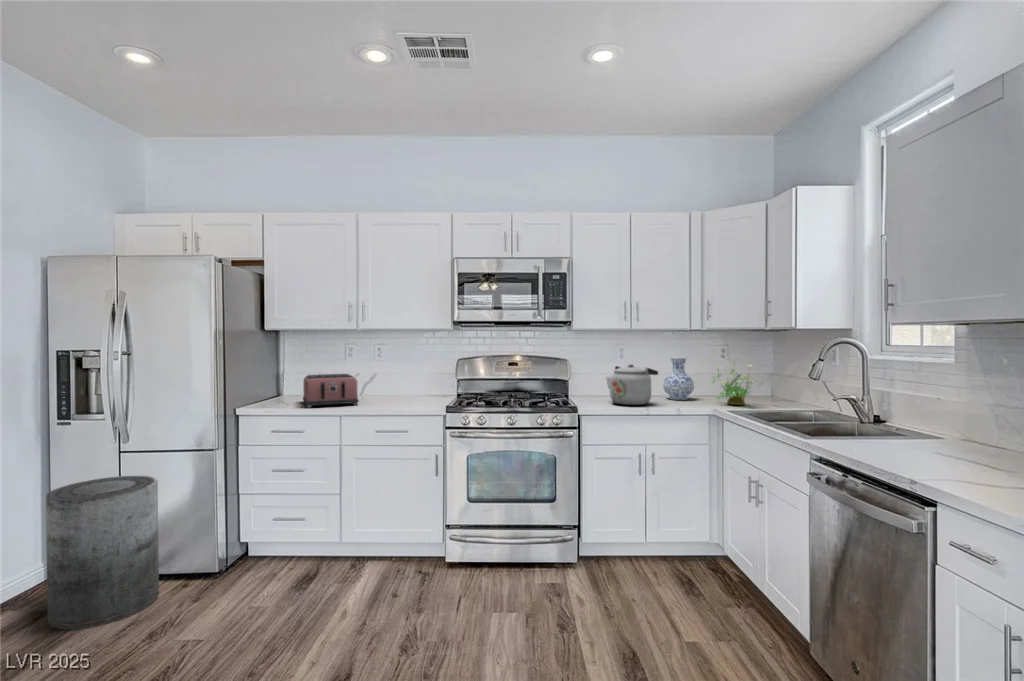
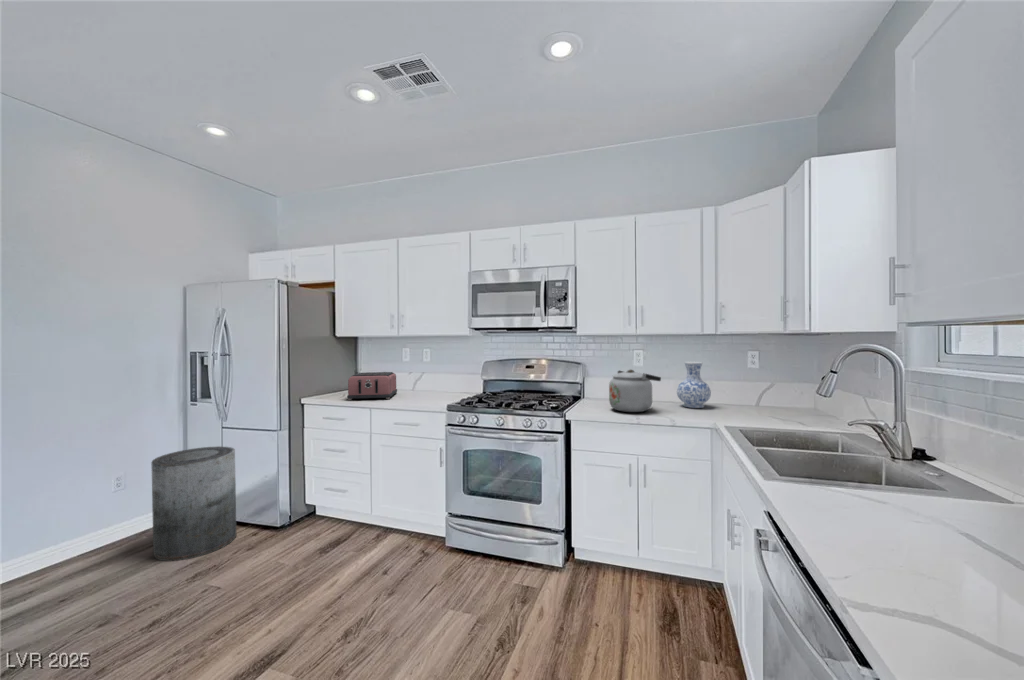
potted plant: present [713,365,754,405] -> none [725,366,774,419]

